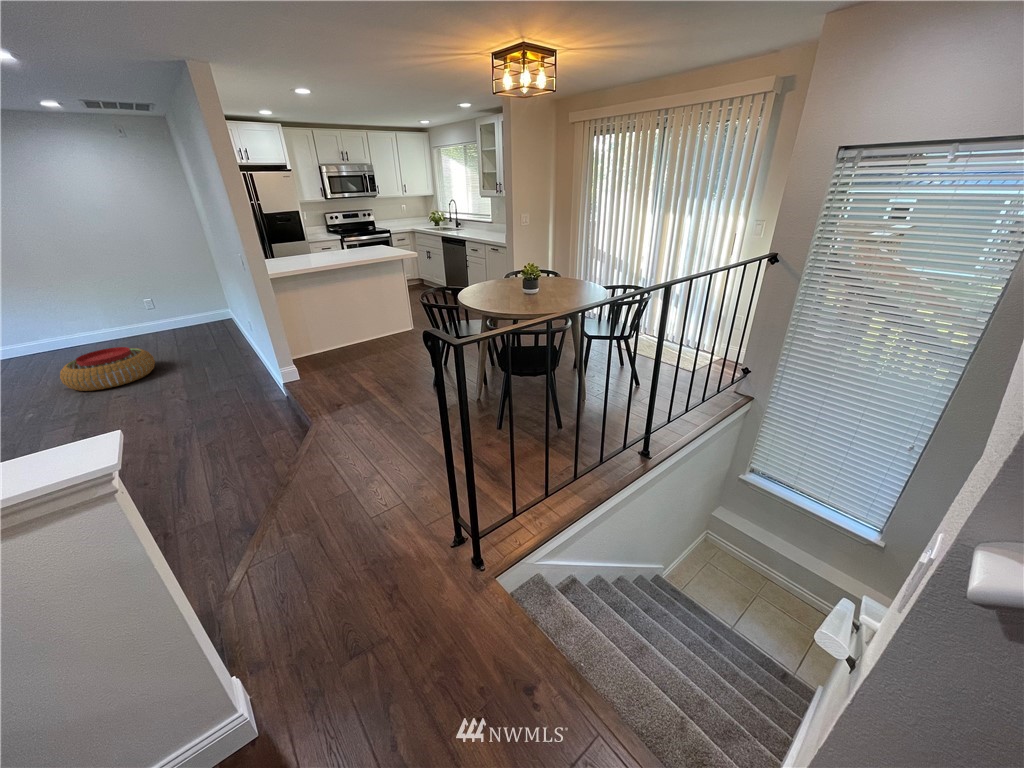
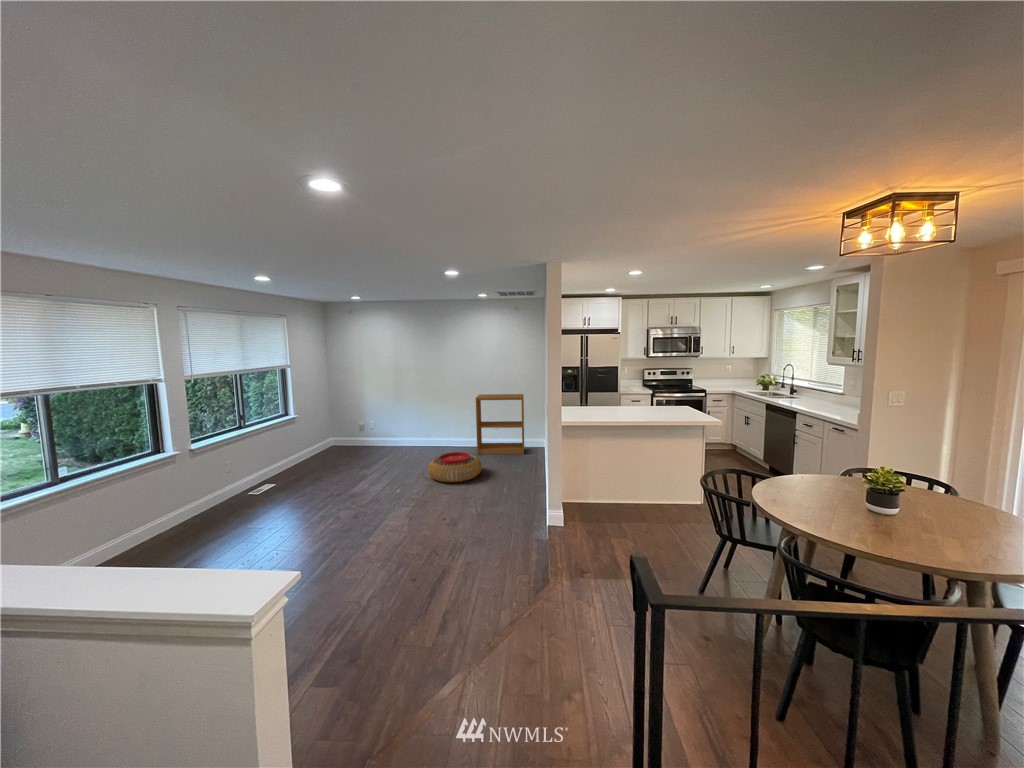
bookshelf: none [92,260,200,352] -> present [476,394,524,455]

